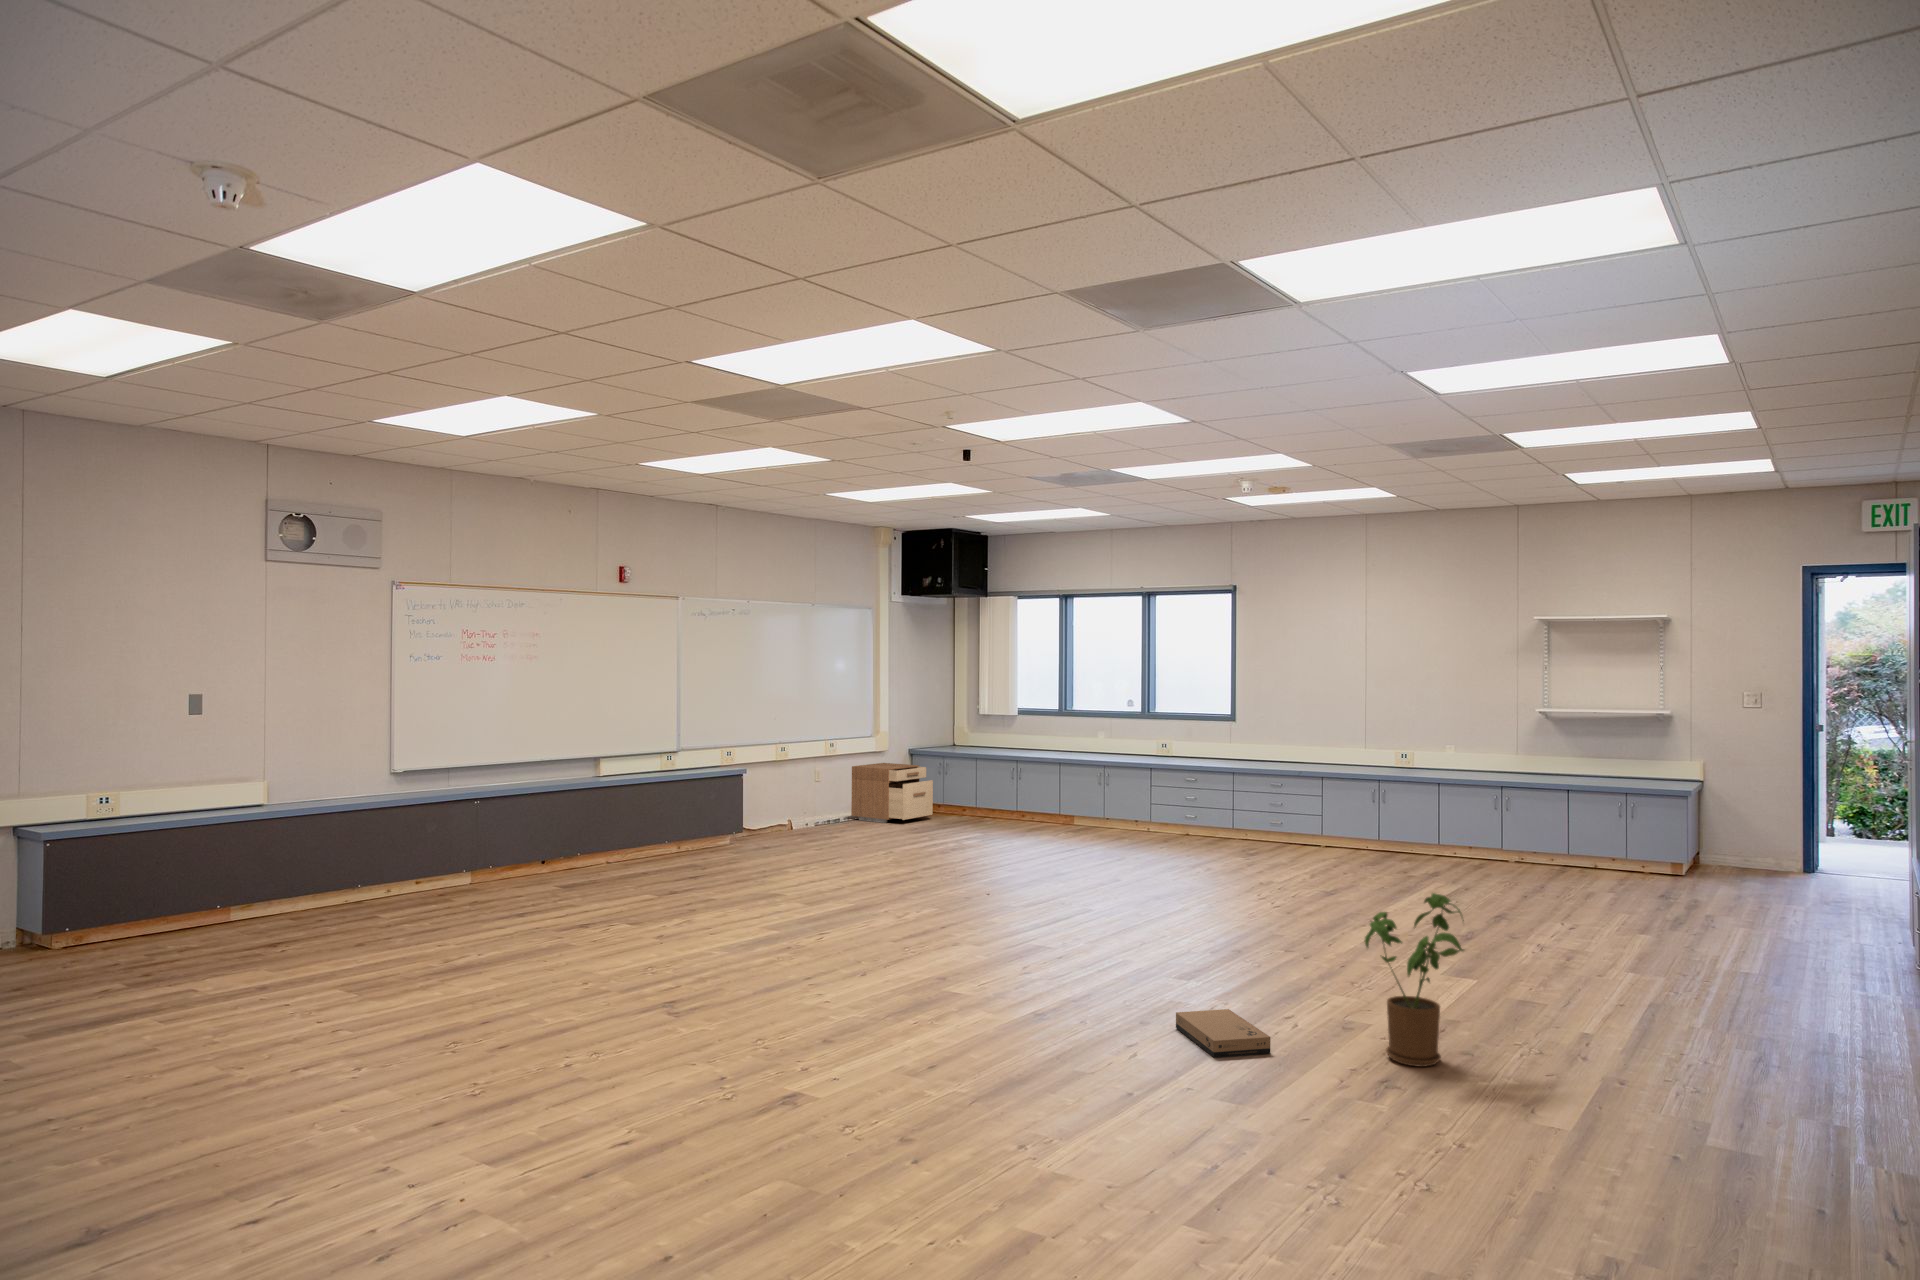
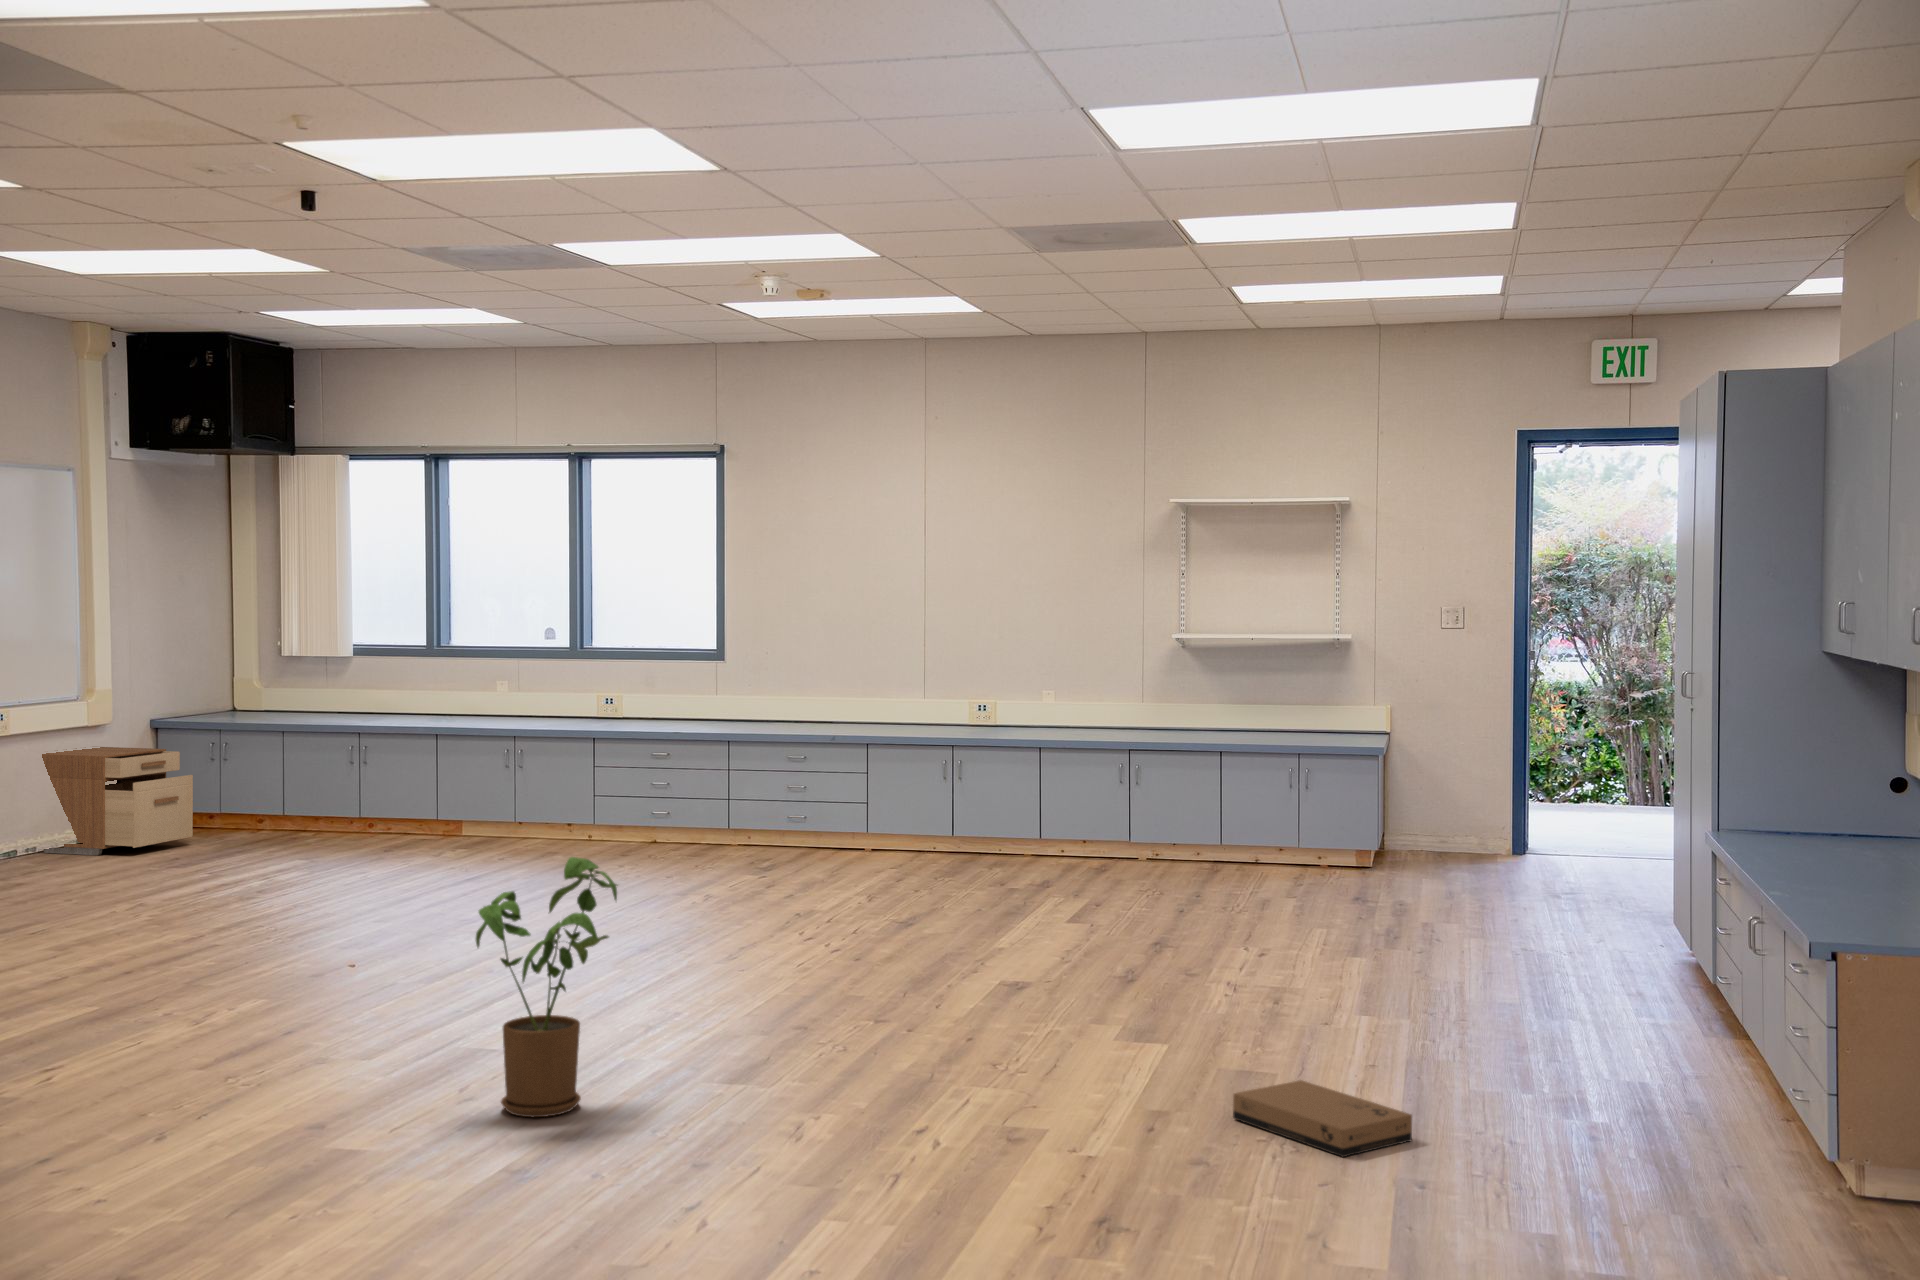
house plant: present [1365,893,1464,1067] -> present [476,857,618,1117]
cardboard box: present [1176,1009,1270,1058] -> present [1233,1080,1412,1157]

